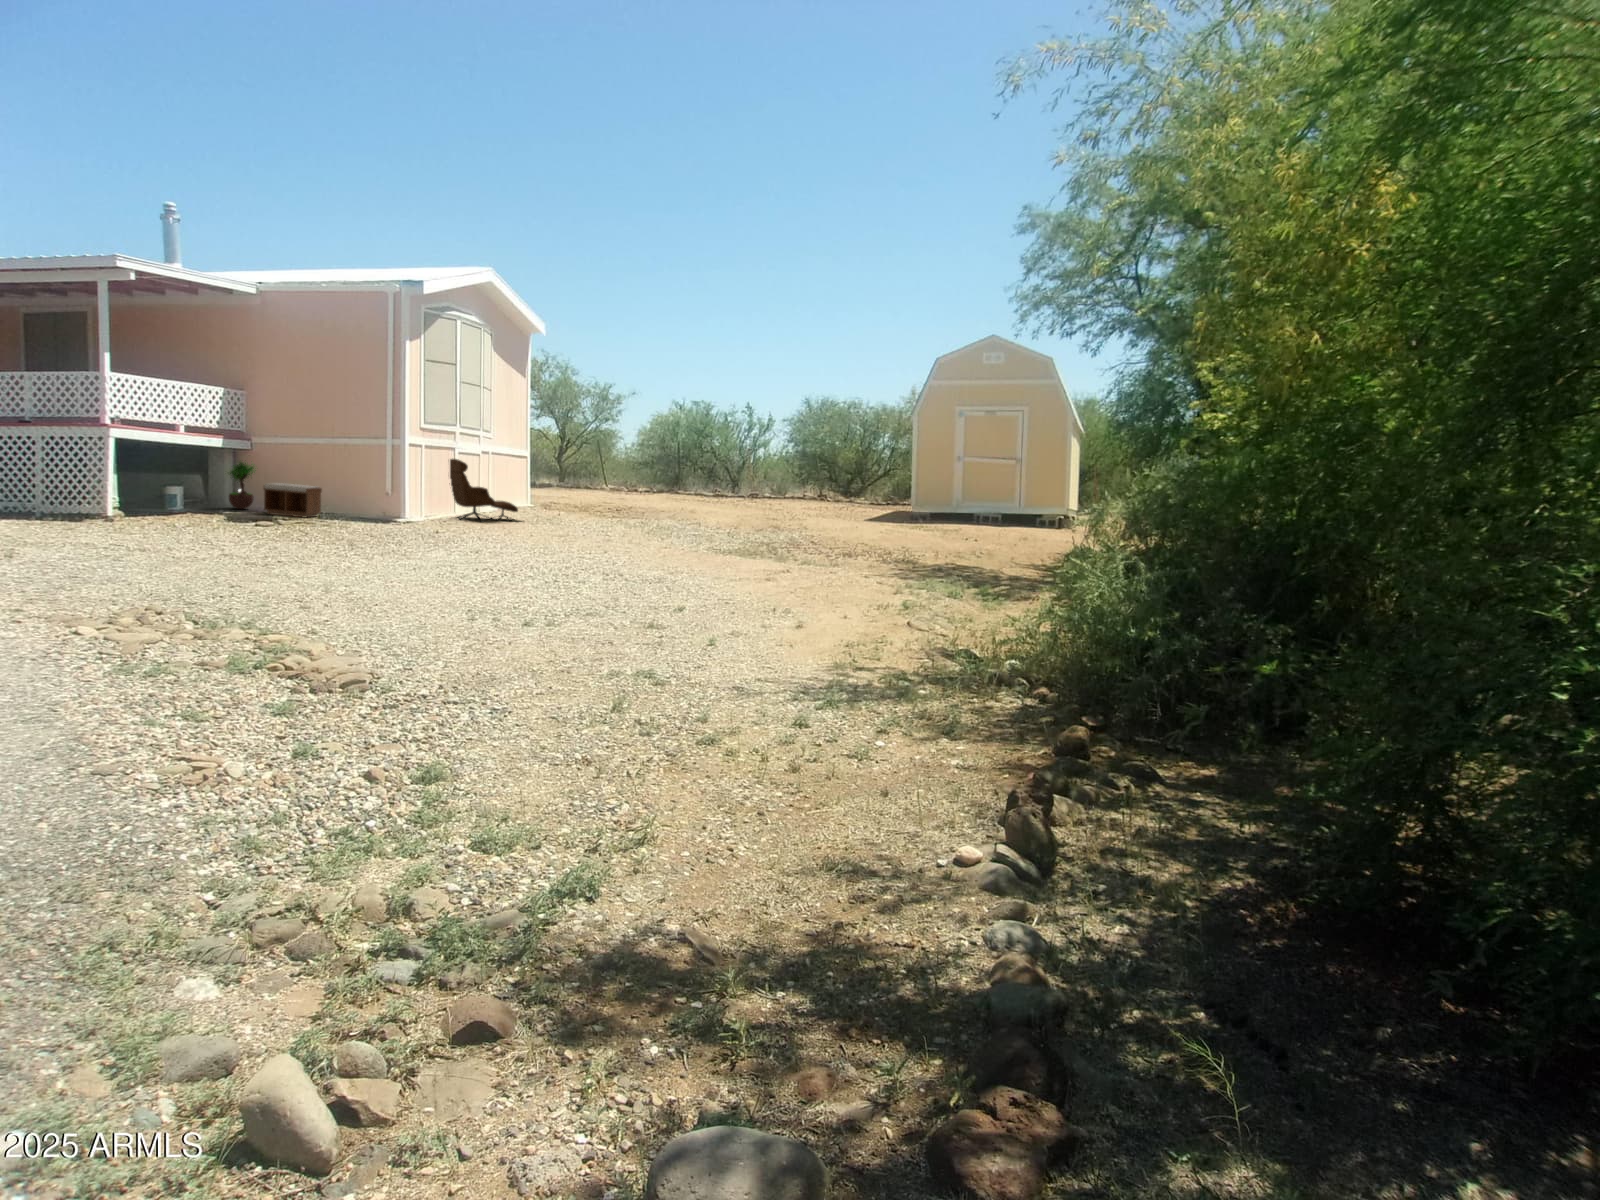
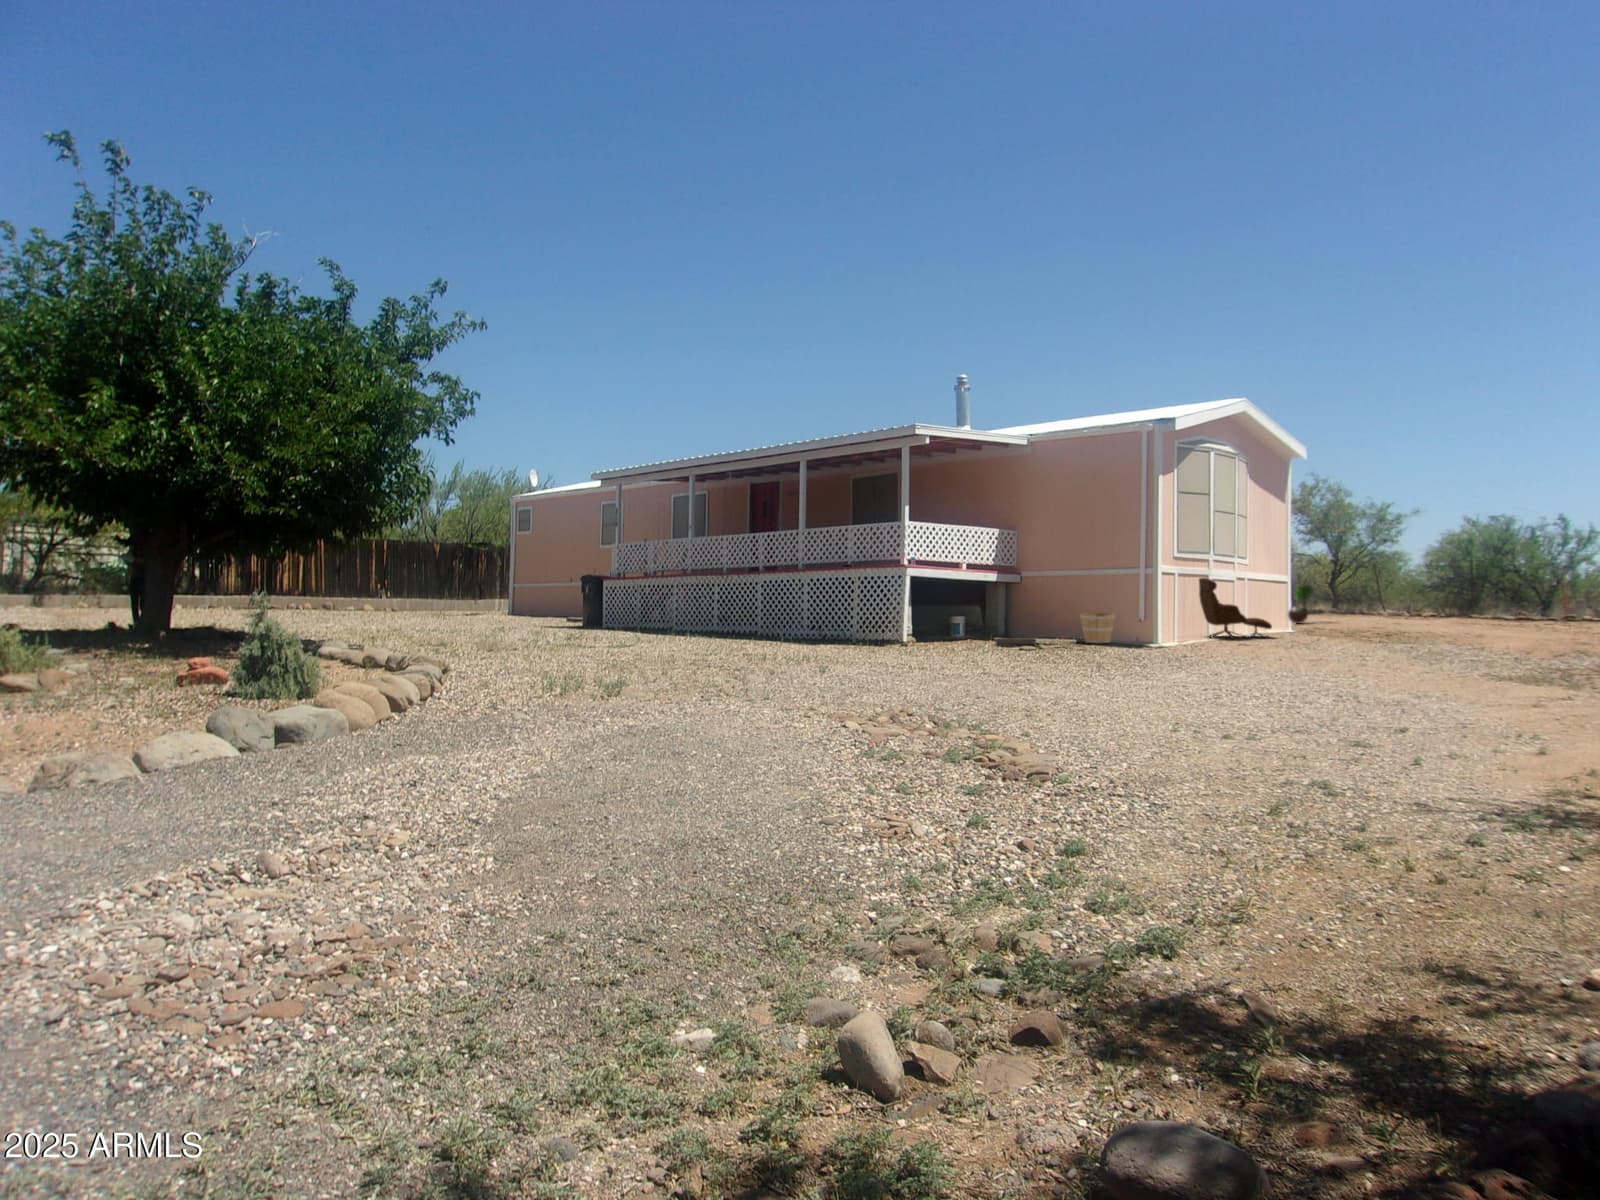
potted tree: present [229,462,256,509] -> present [1288,585,1314,624]
bench: present [263,483,322,517] -> none [1028,609,1078,640]
wooden bucket: none [325,489,365,523] -> present [1080,612,1115,643]

